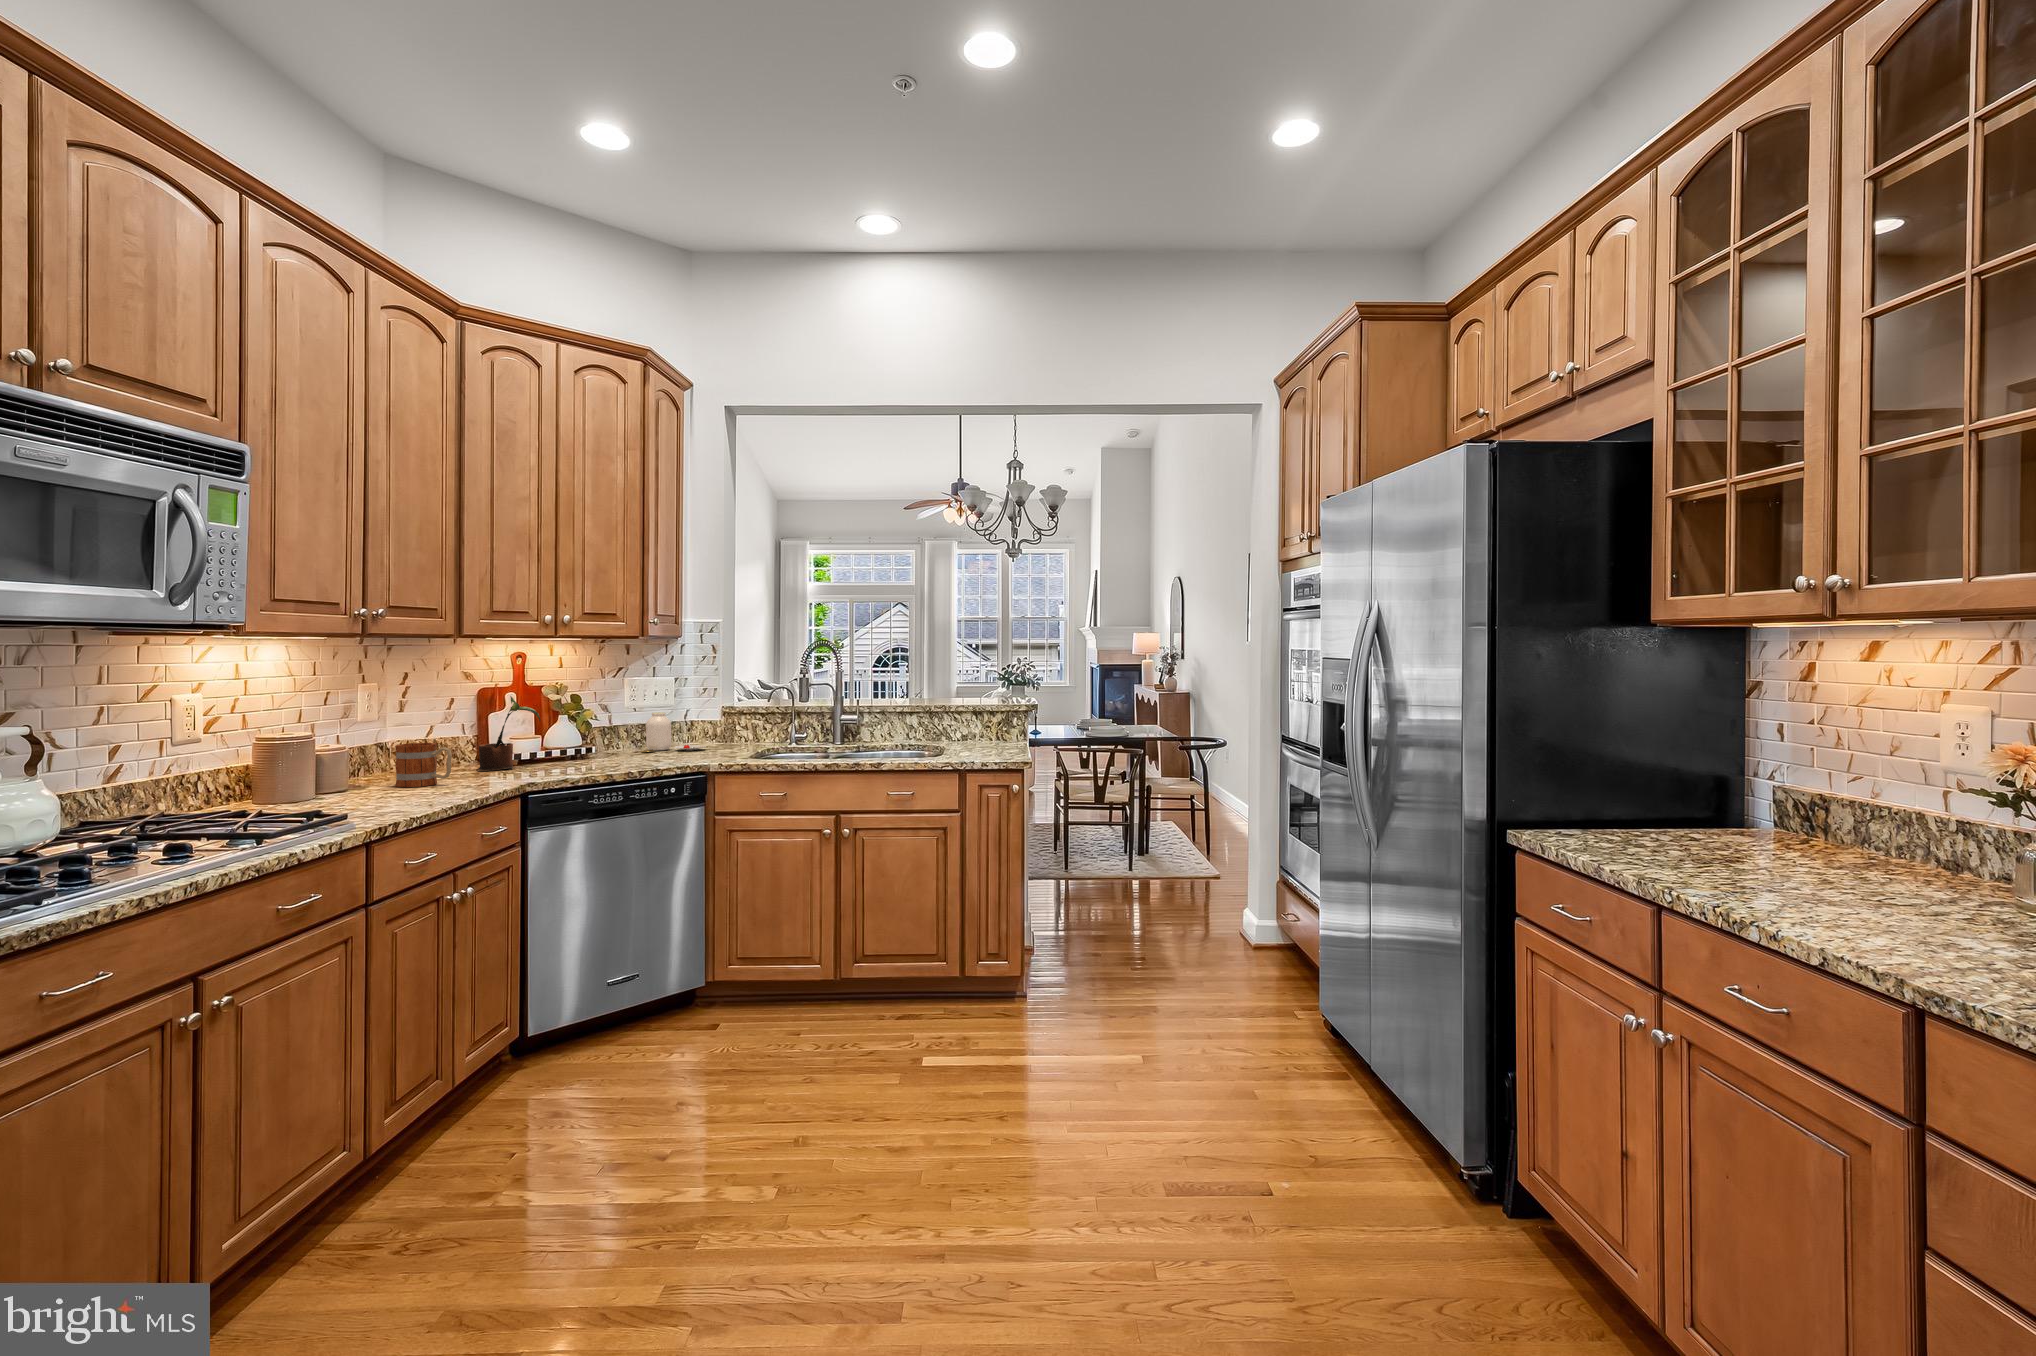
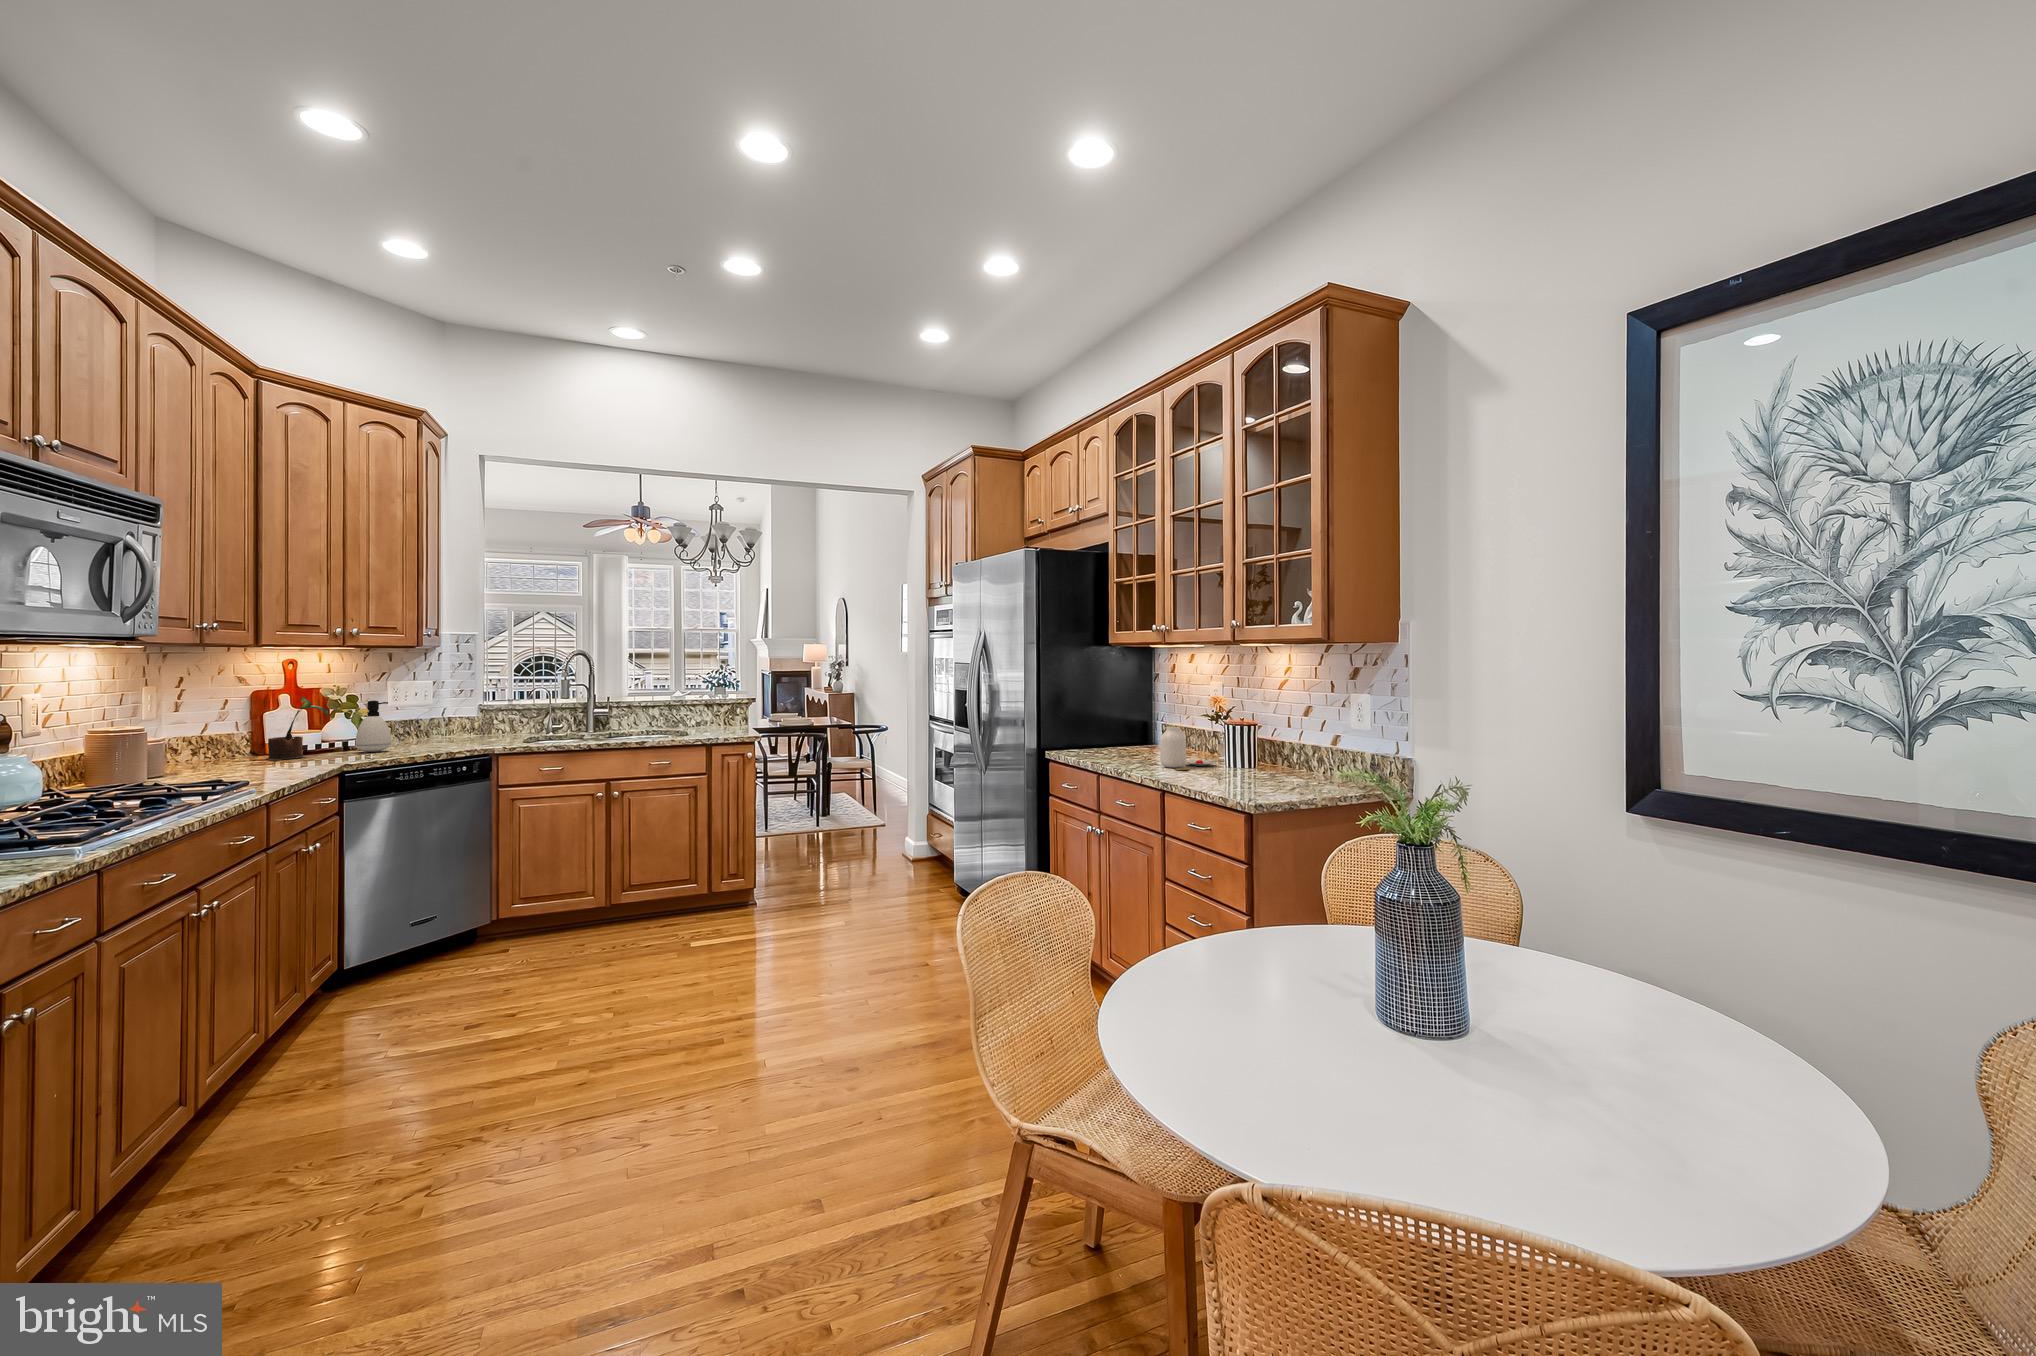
soap dispenser: none [568,702,604,764] -> present [356,701,391,752]
jar: present [641,713,706,752] -> present [1160,727,1216,770]
mug: present [395,743,452,787] -> none [208,735,267,772]

